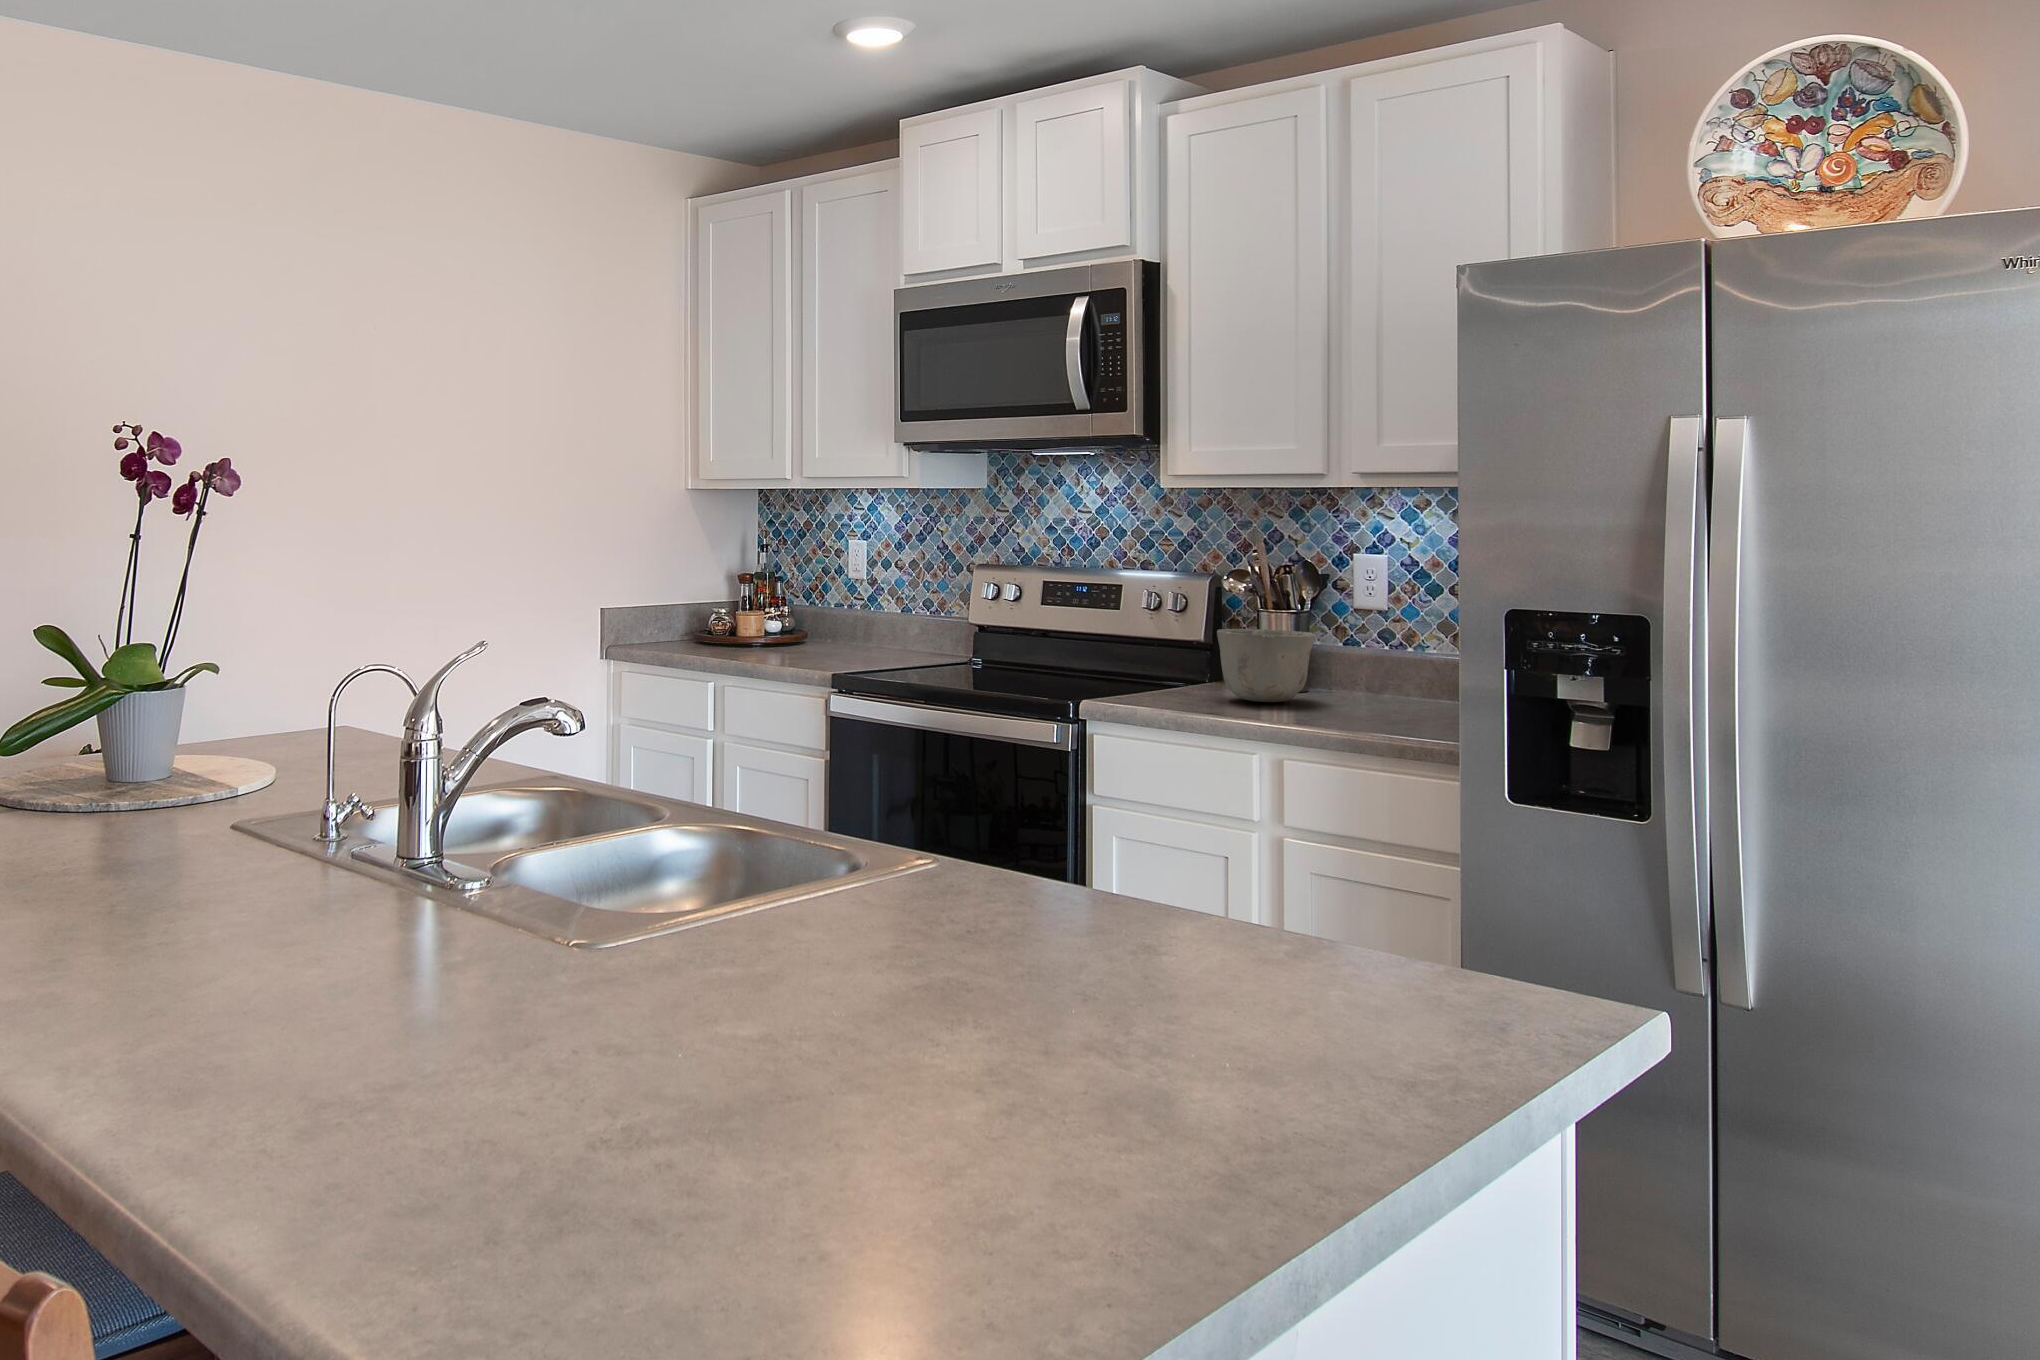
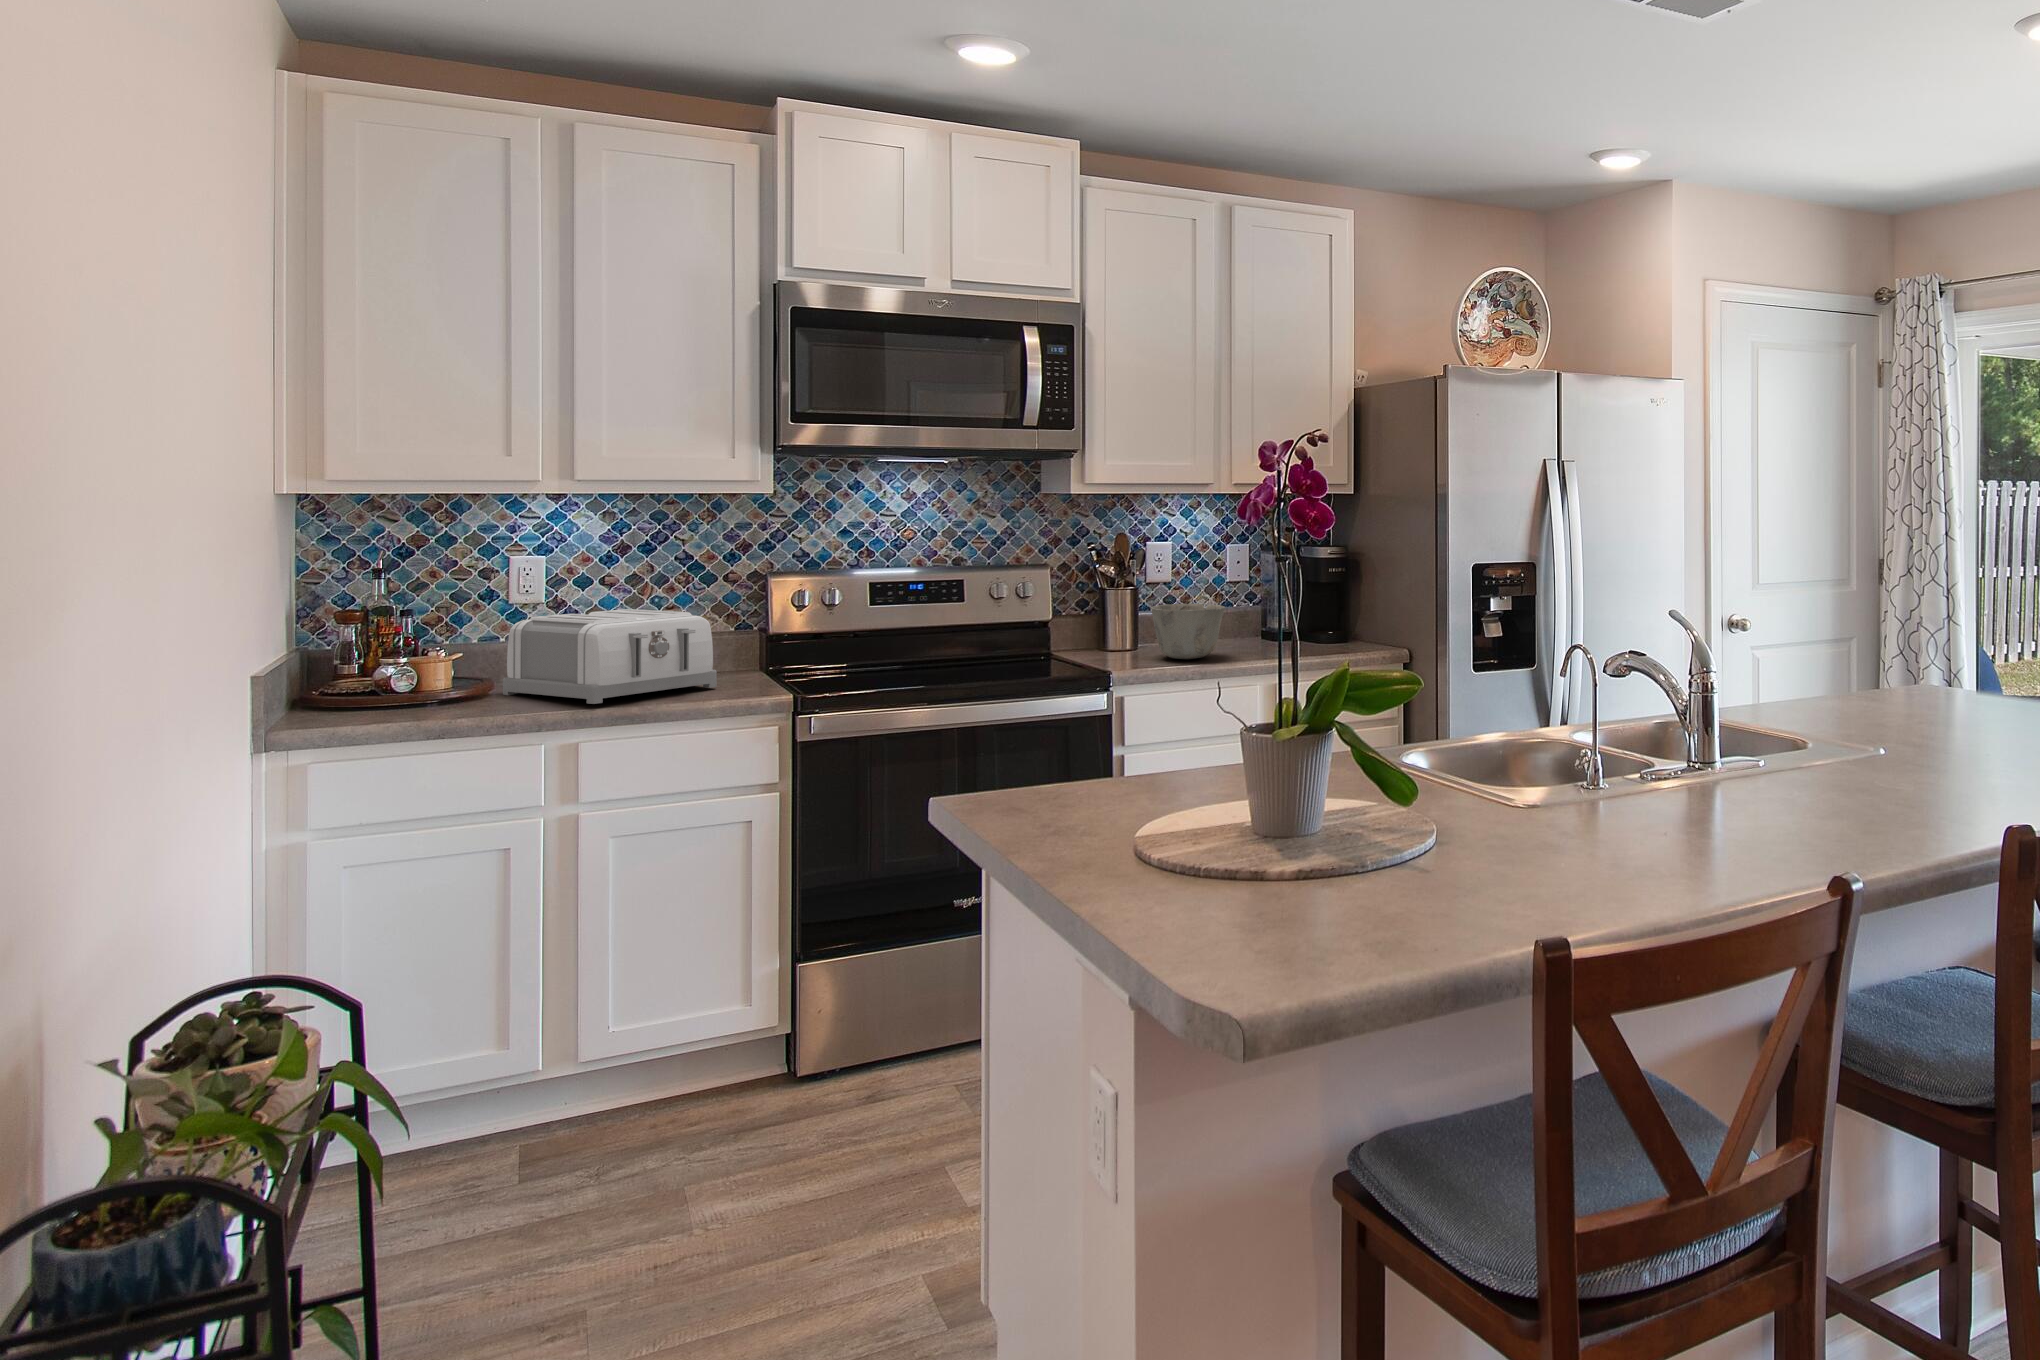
toaster: none [750,583,885,656] -> present [503,609,717,704]

